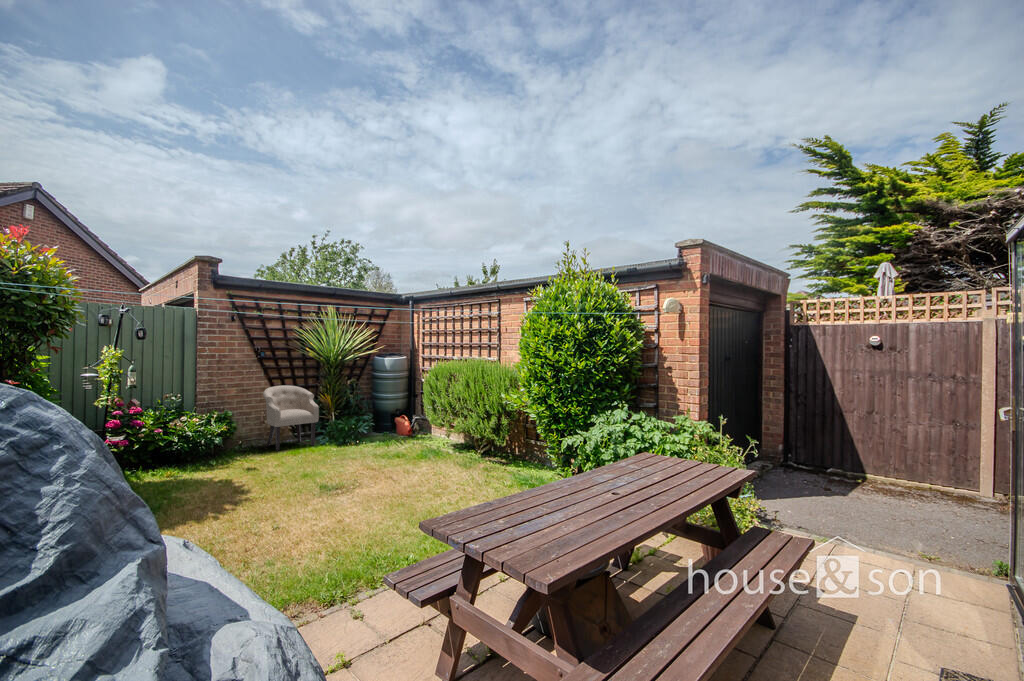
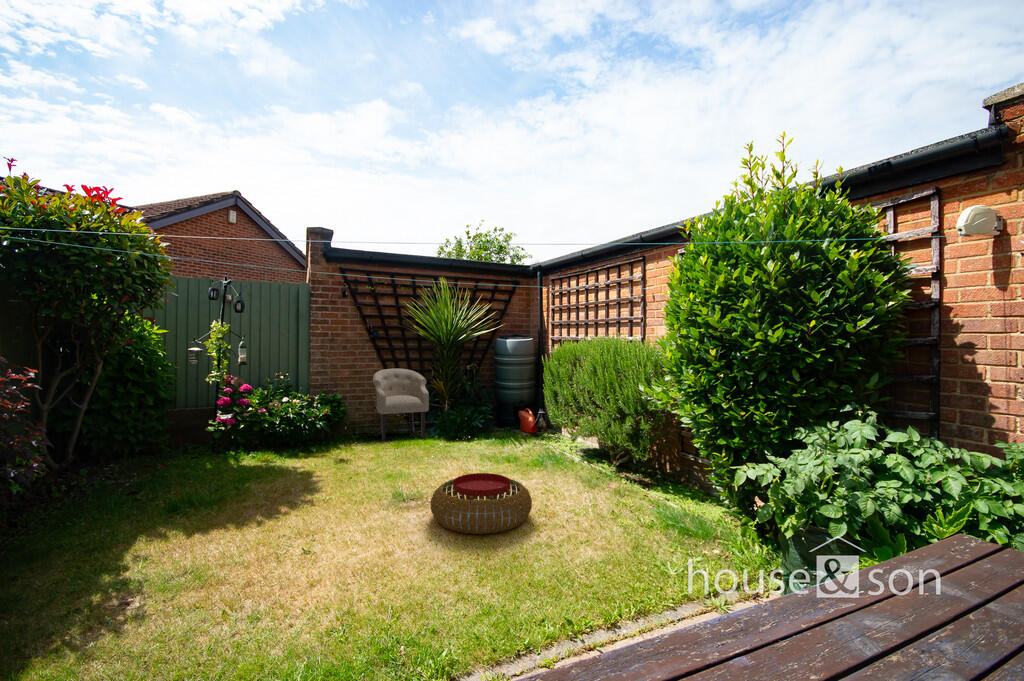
pouf: none [365,462,437,502] -> present [431,473,532,534]

